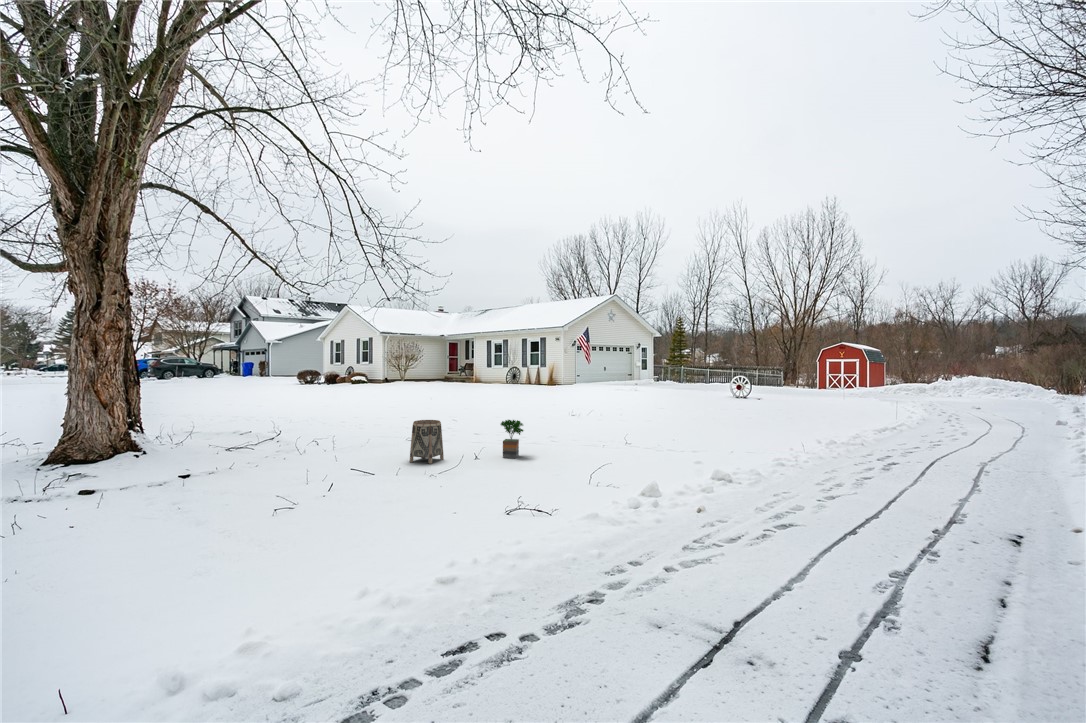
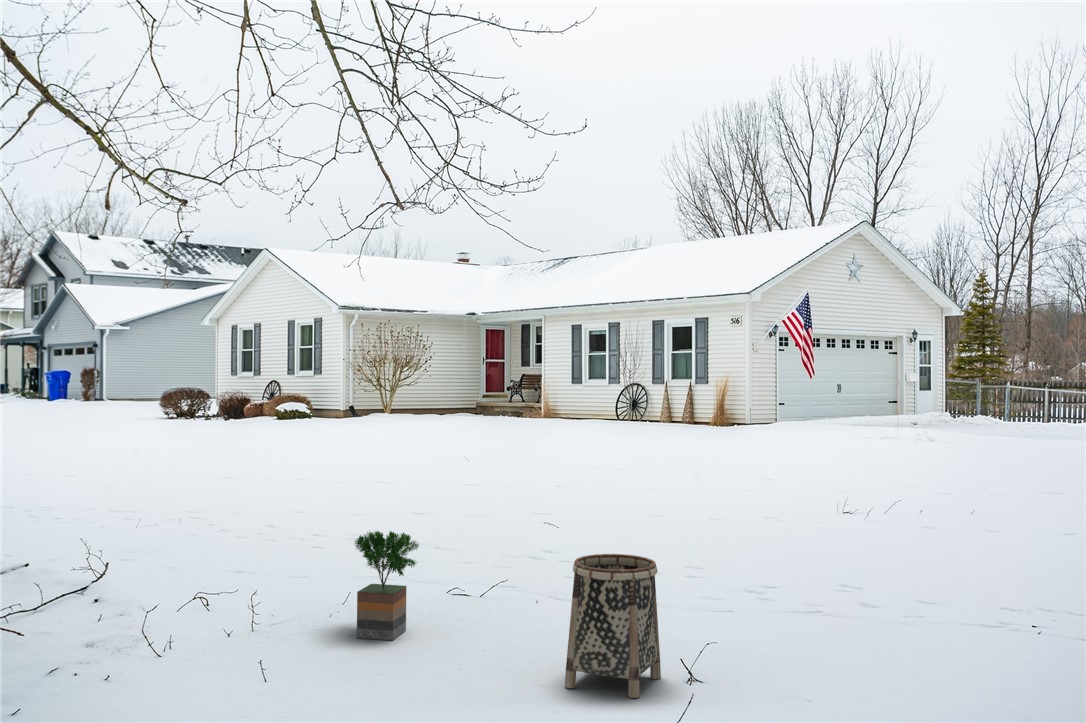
potted tree: present [501,420,523,458] -> present [355,531,419,641]

